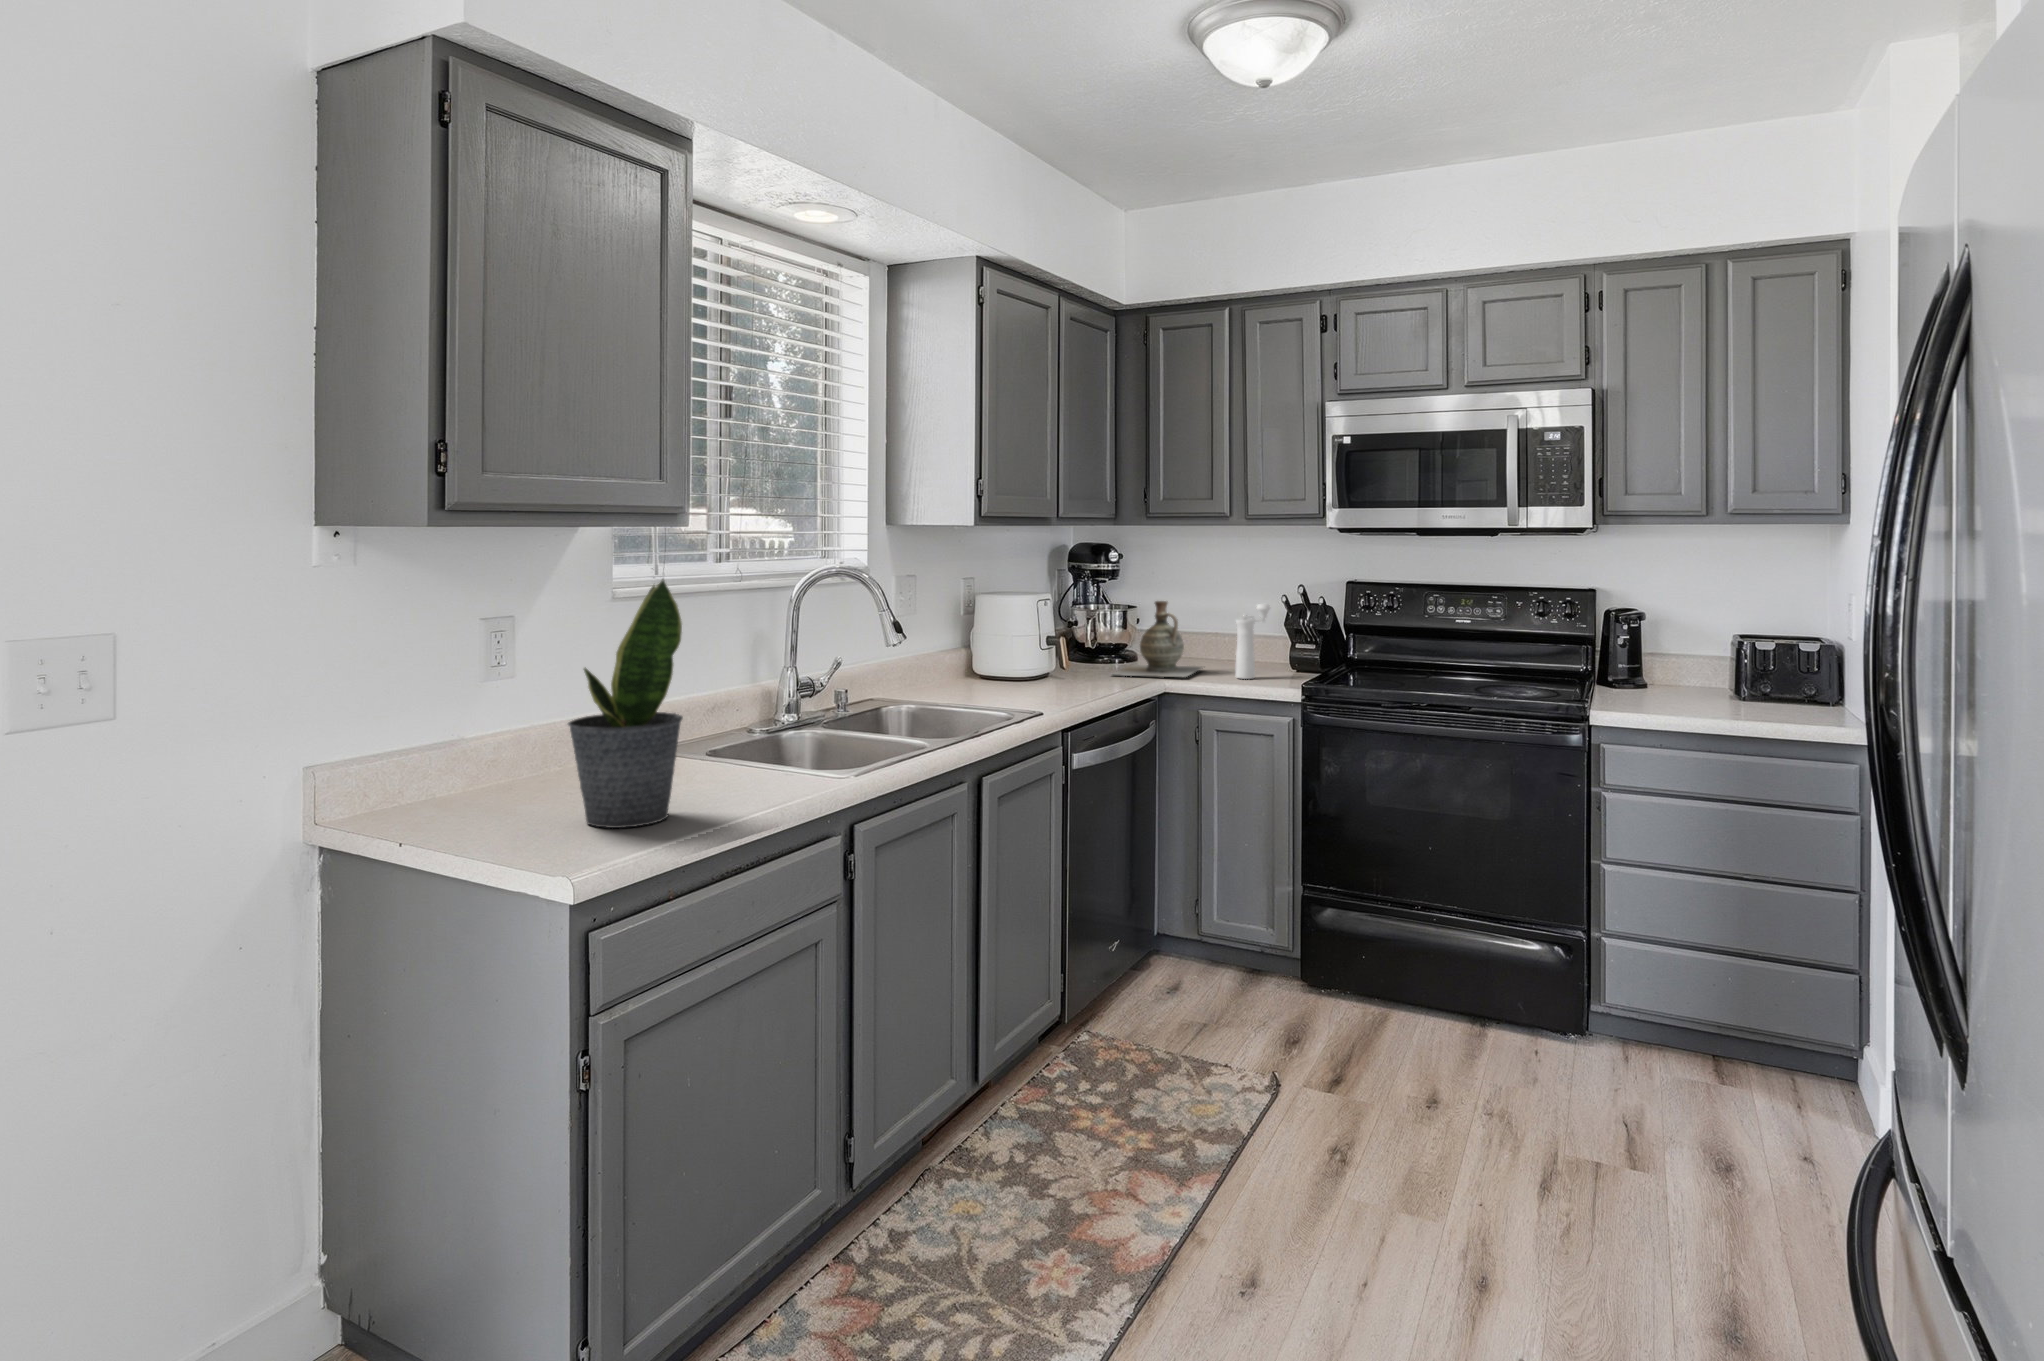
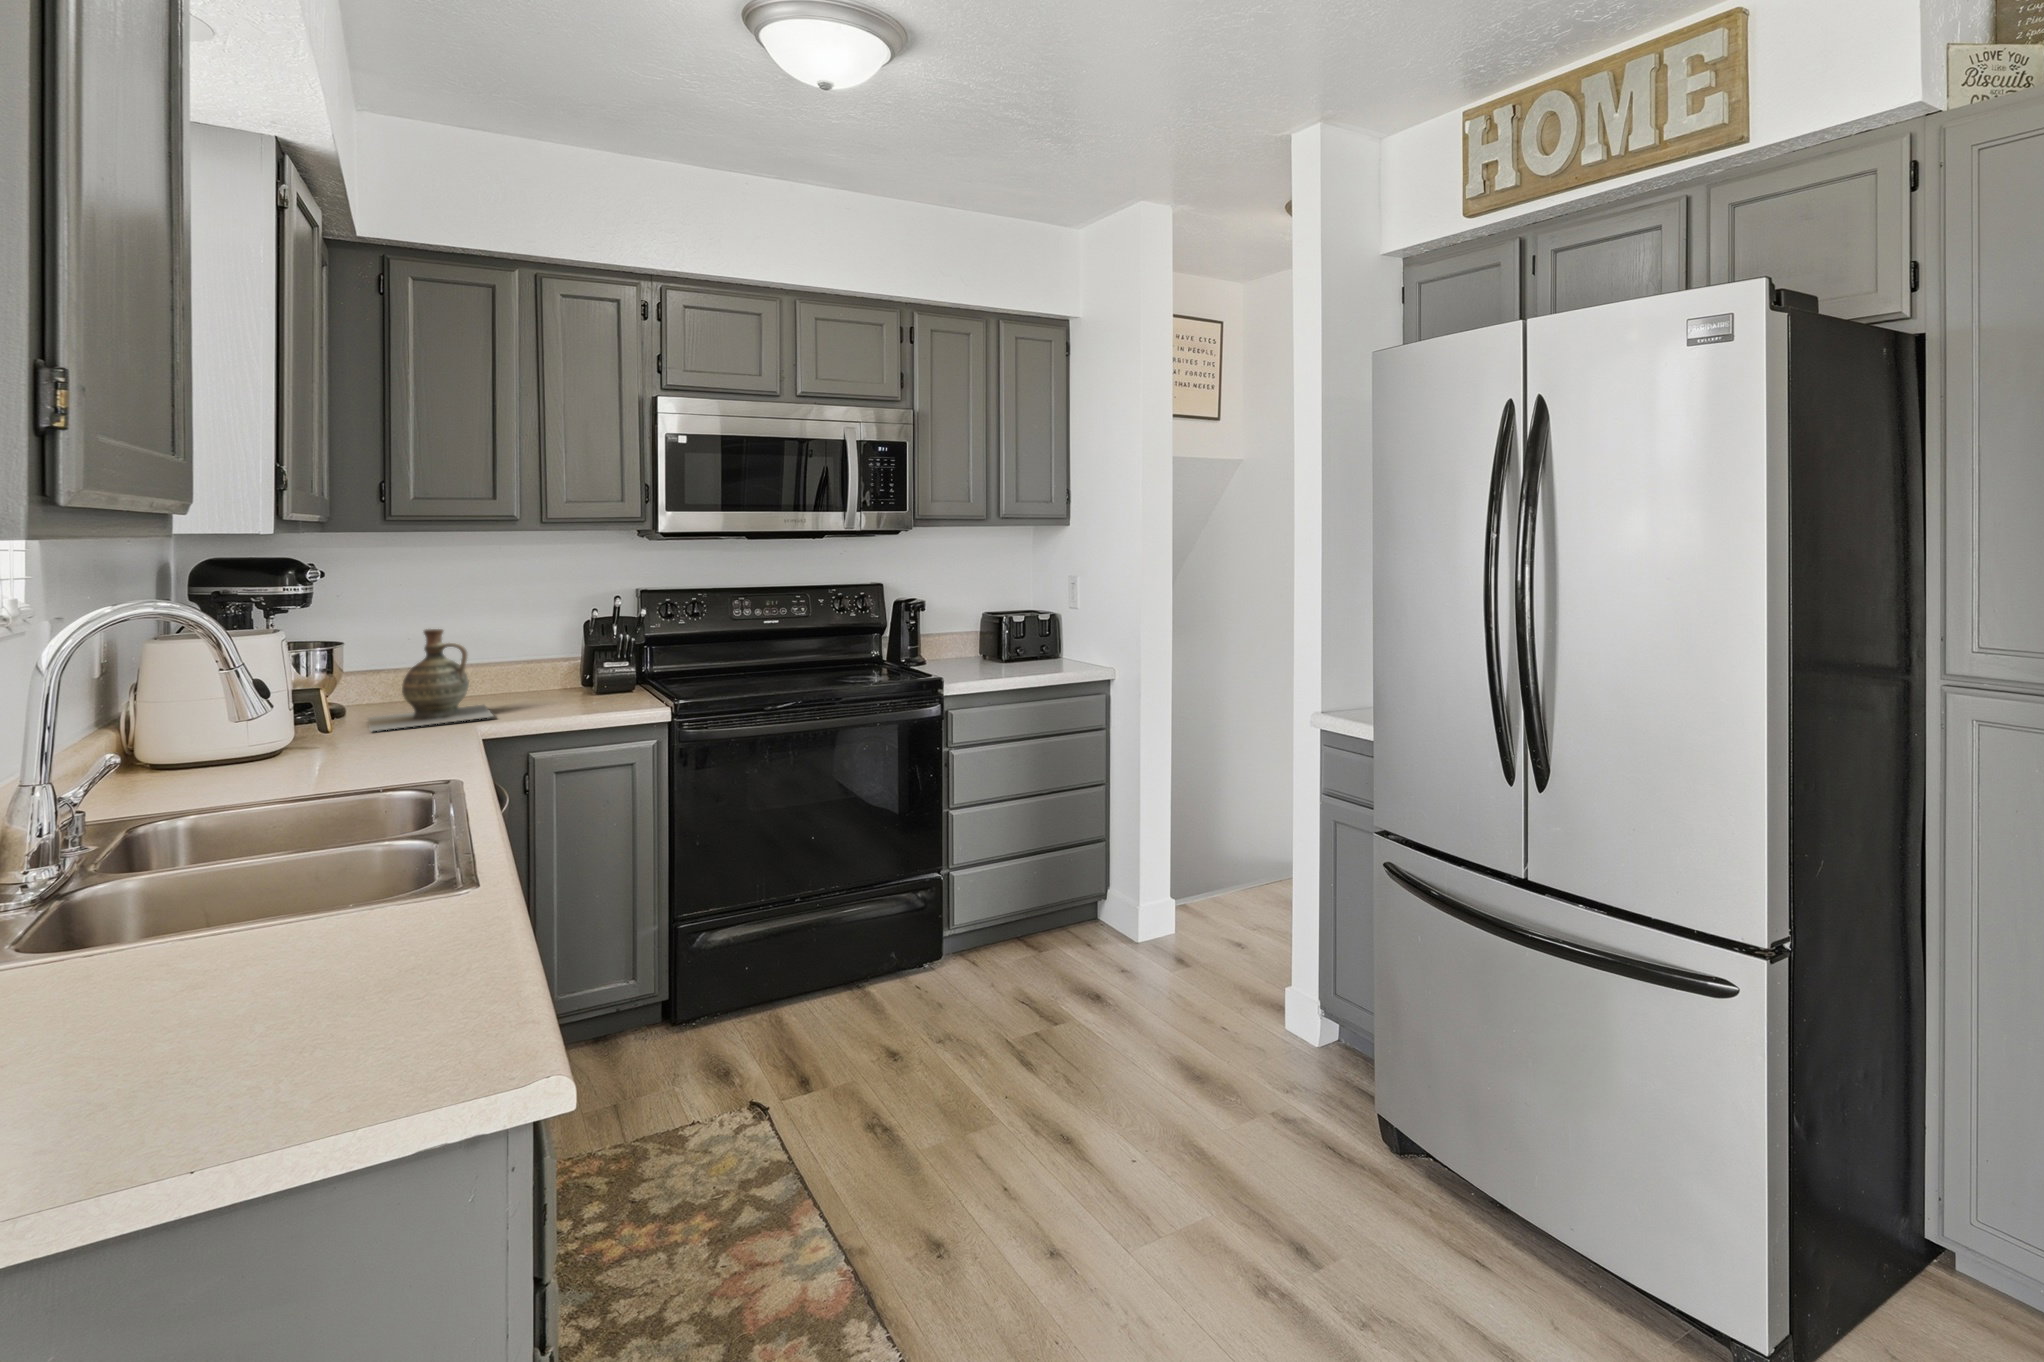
potted plant: present [568,579,683,828] -> none [121,598,368,1046]
pepper mill: present [1236,604,1270,679] -> none [548,622,578,709]

